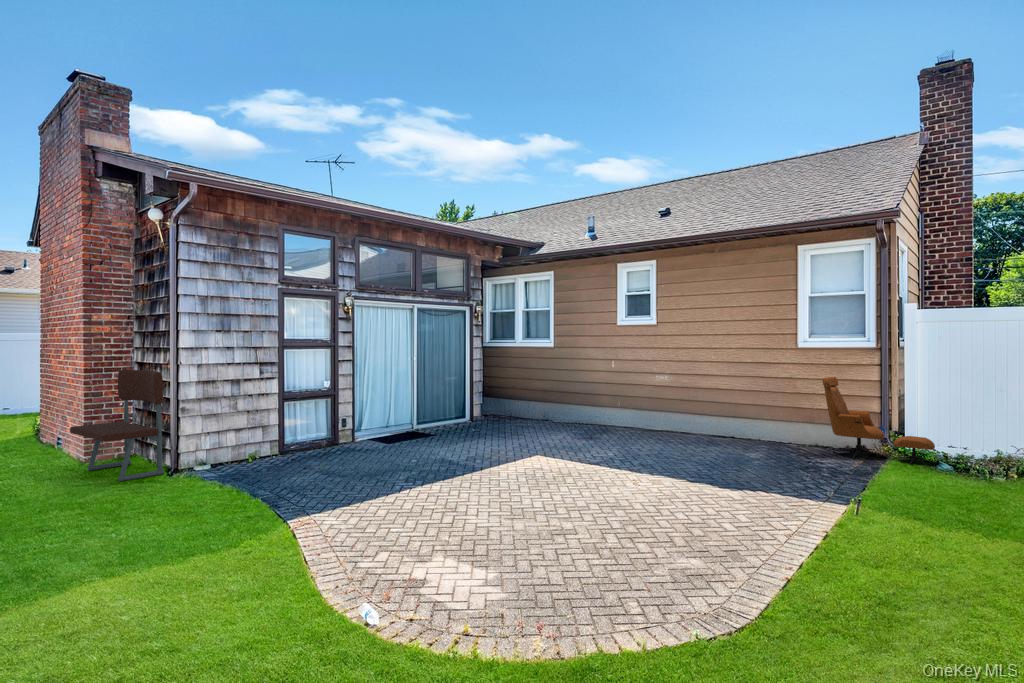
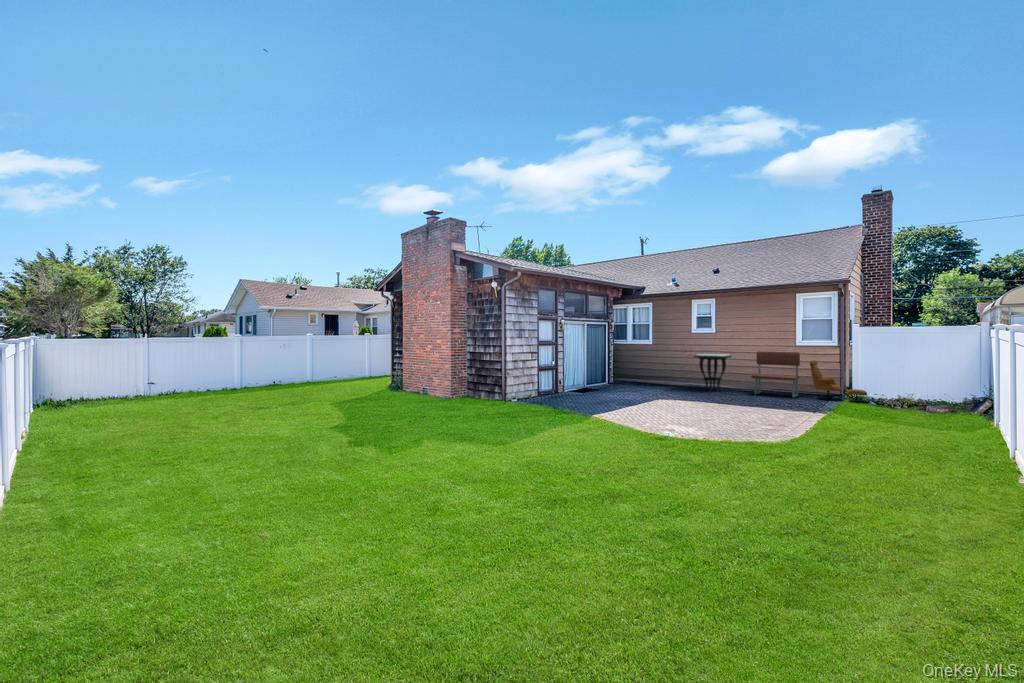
side table: none [610,365,683,440] -> present [694,354,732,392]
bench: present [70,370,164,481] -> present [751,351,800,397]

